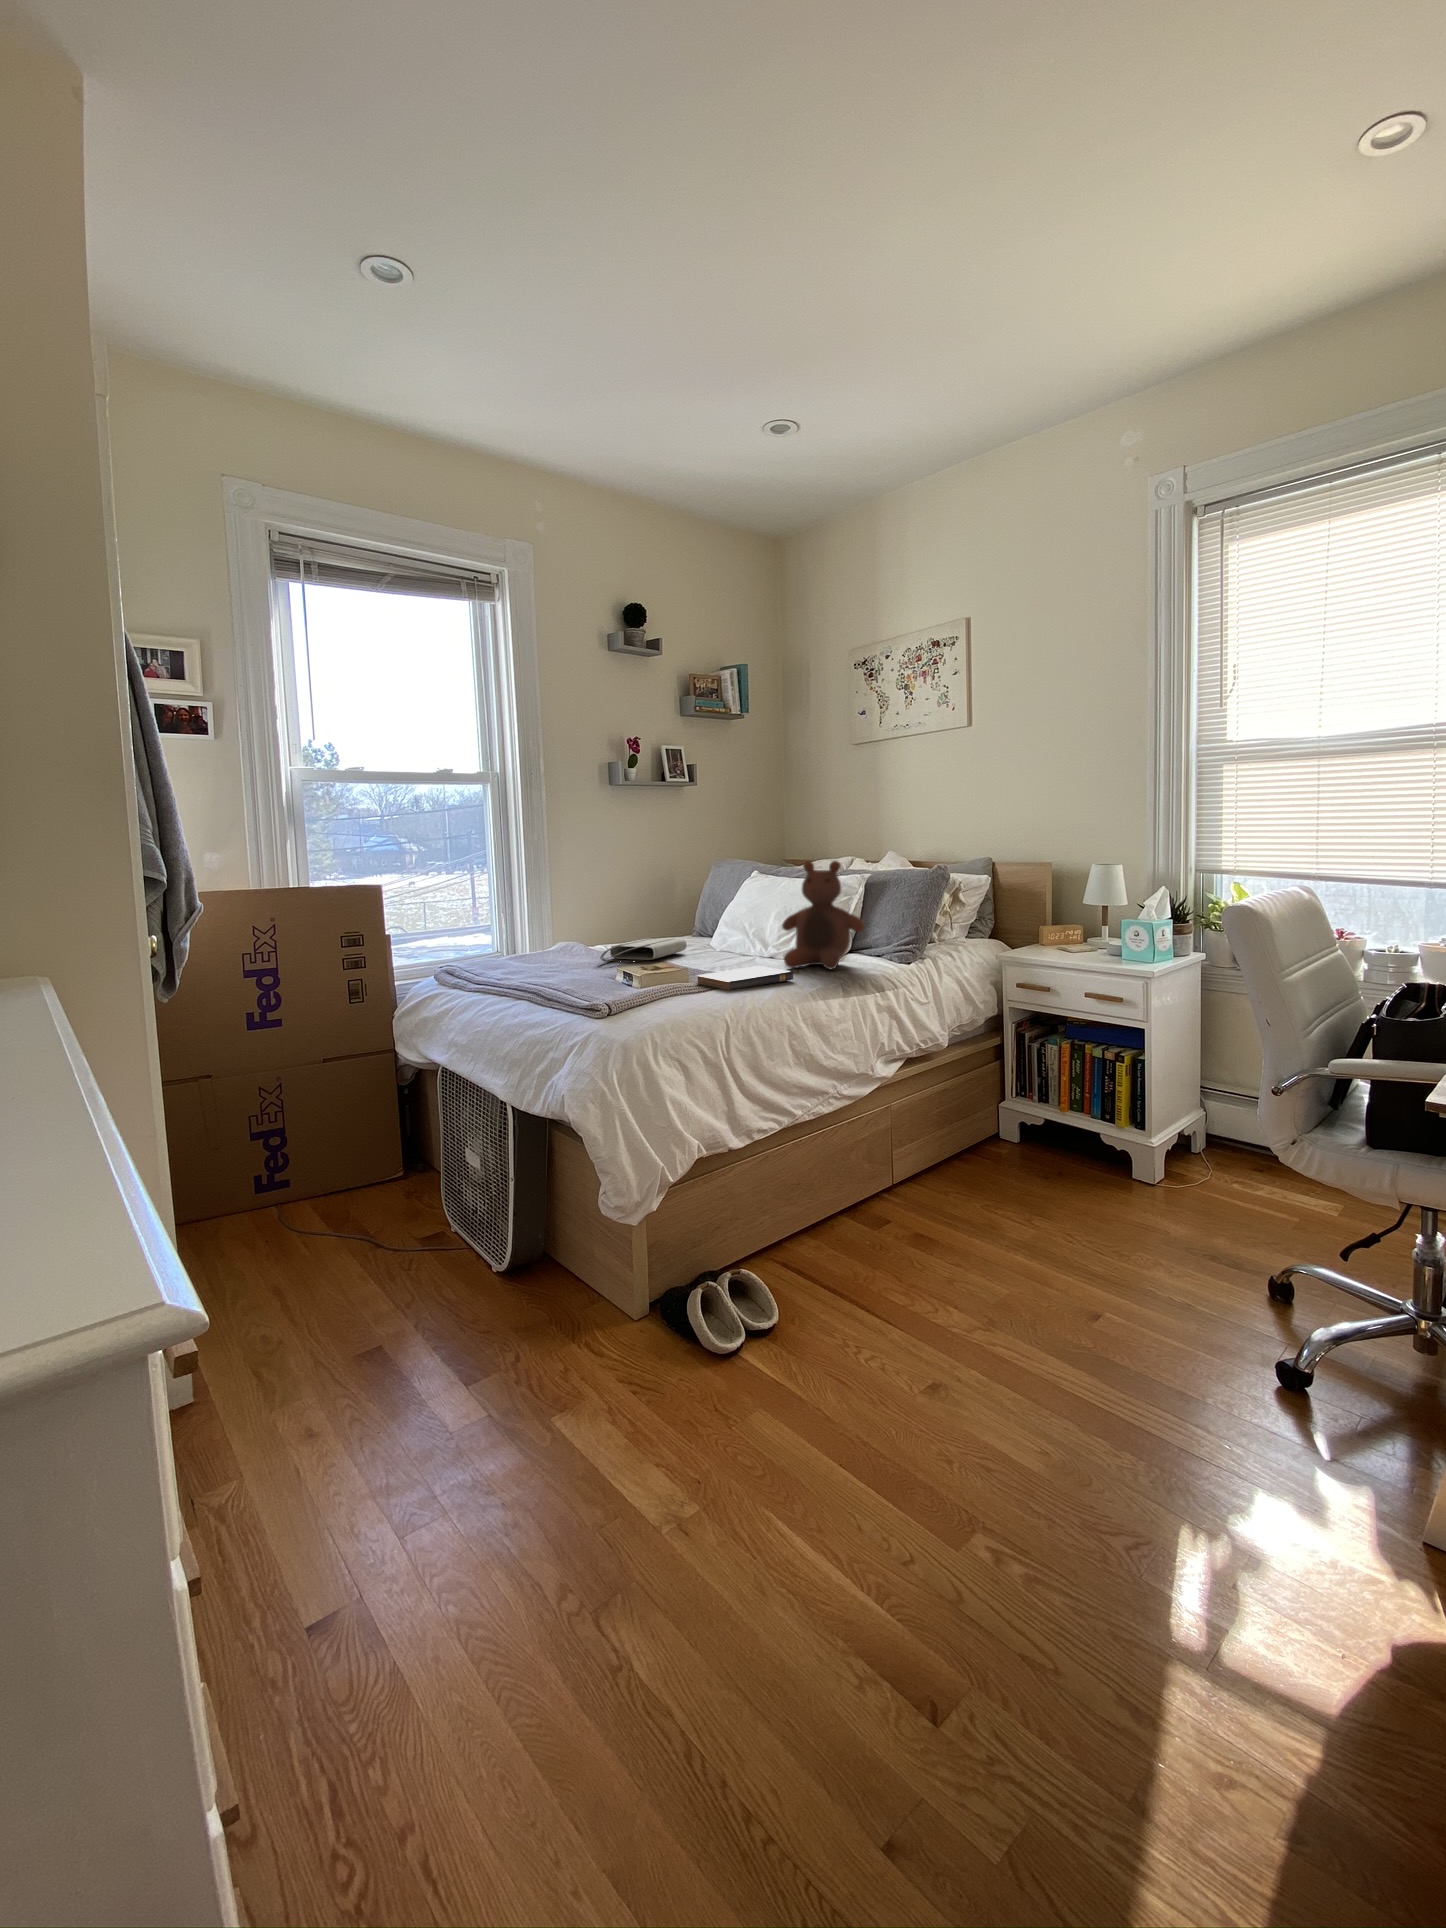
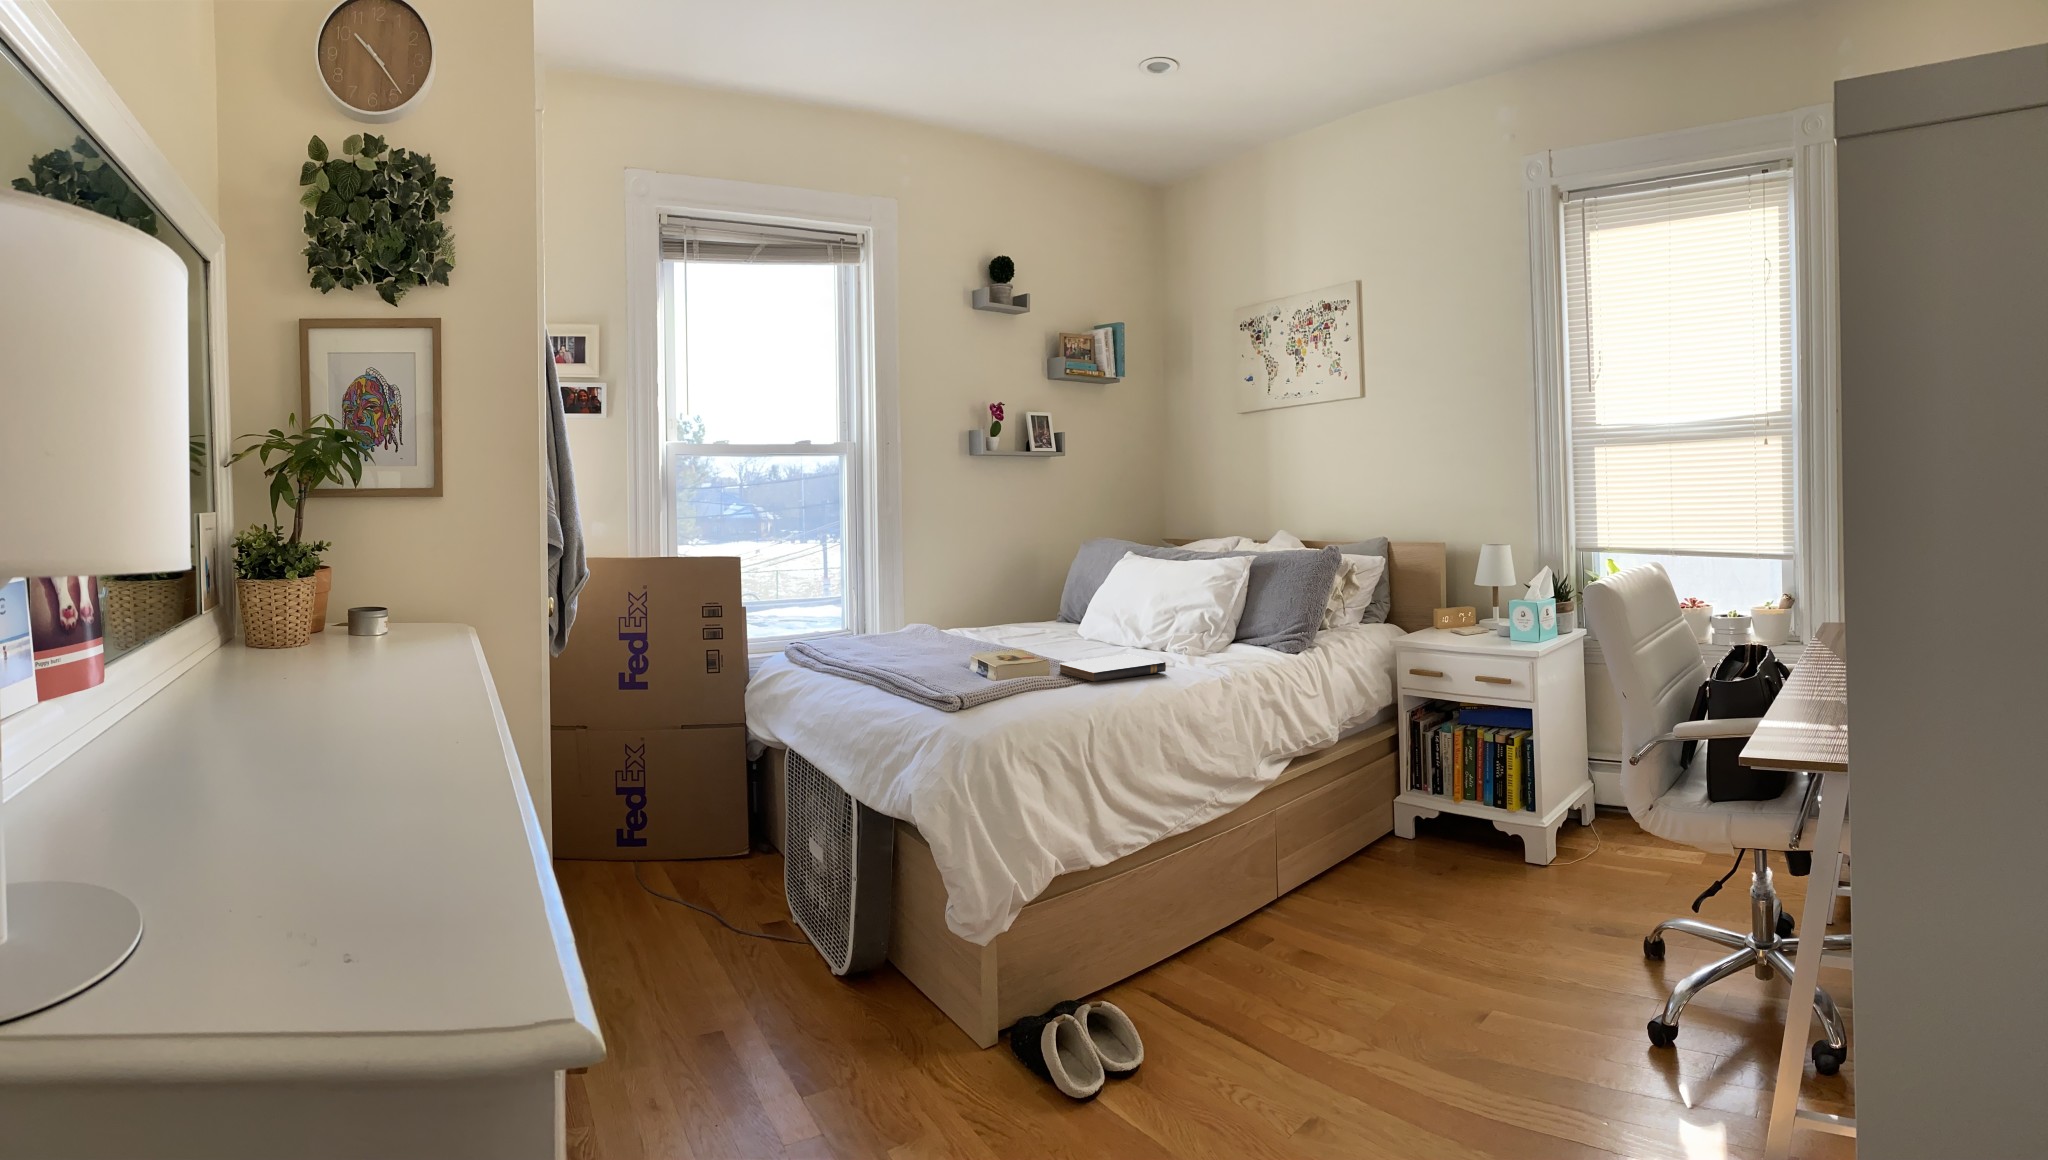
stuffed bear: present [782,861,865,969] -> none [1153,539,1246,660]
tote bag: present [600,938,687,961] -> none [957,619,1049,642]

